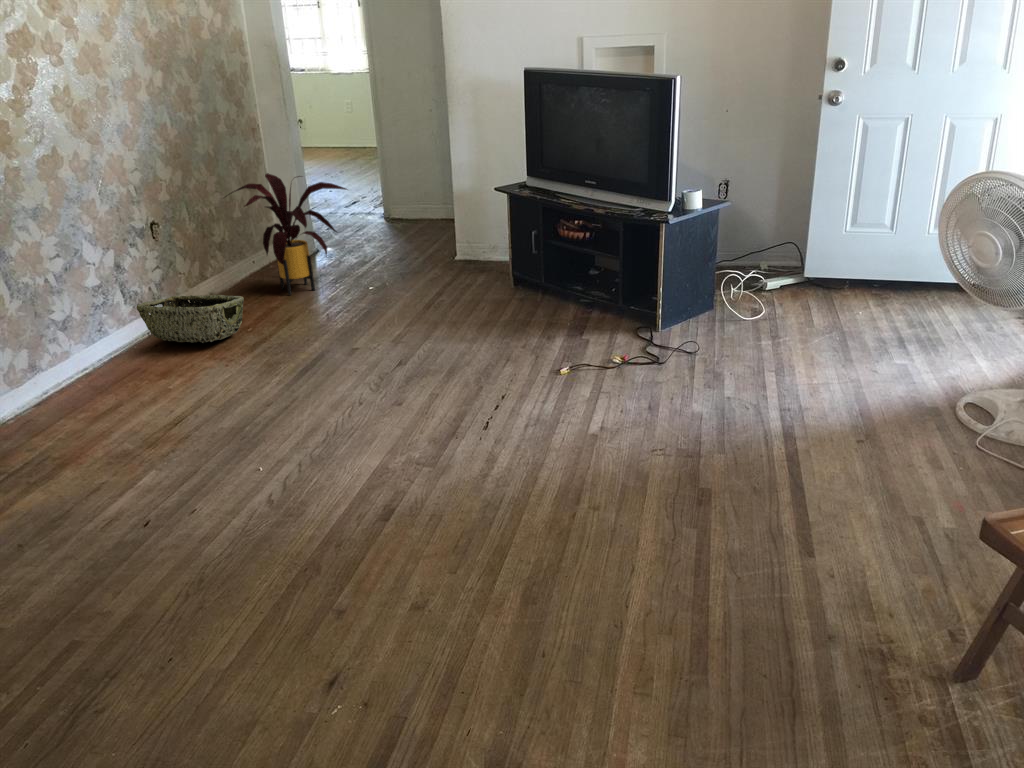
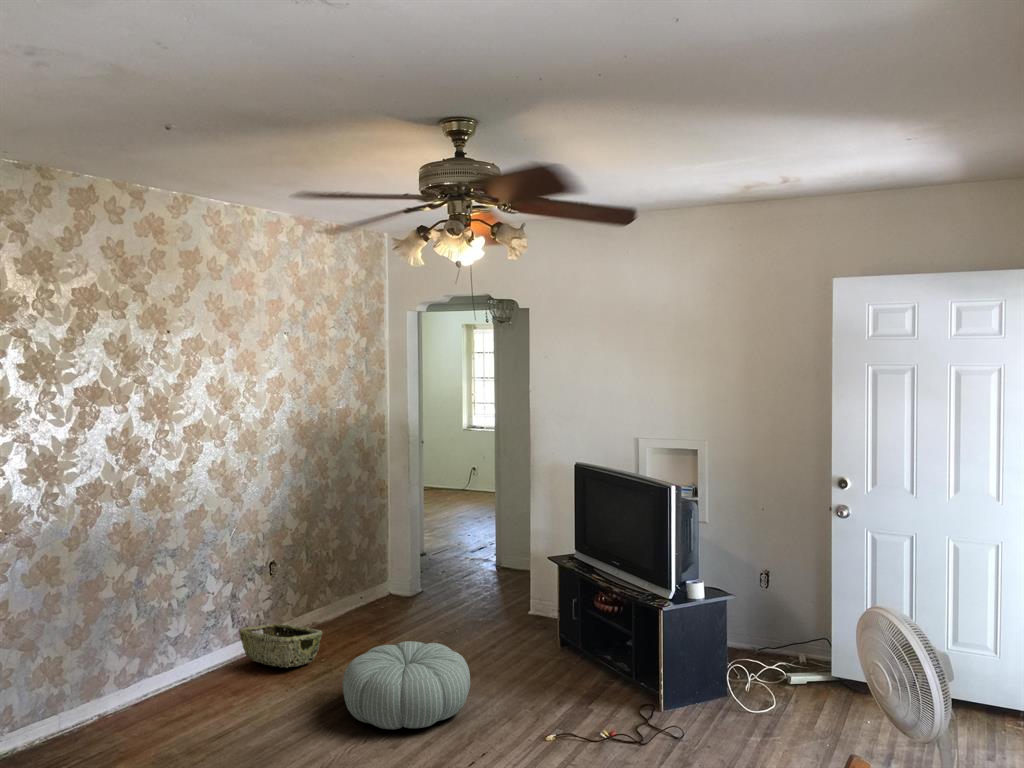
house plant: present [225,173,348,295] -> none [338,526,436,632]
pouf: none [306,290,457,387] -> present [343,641,470,730]

